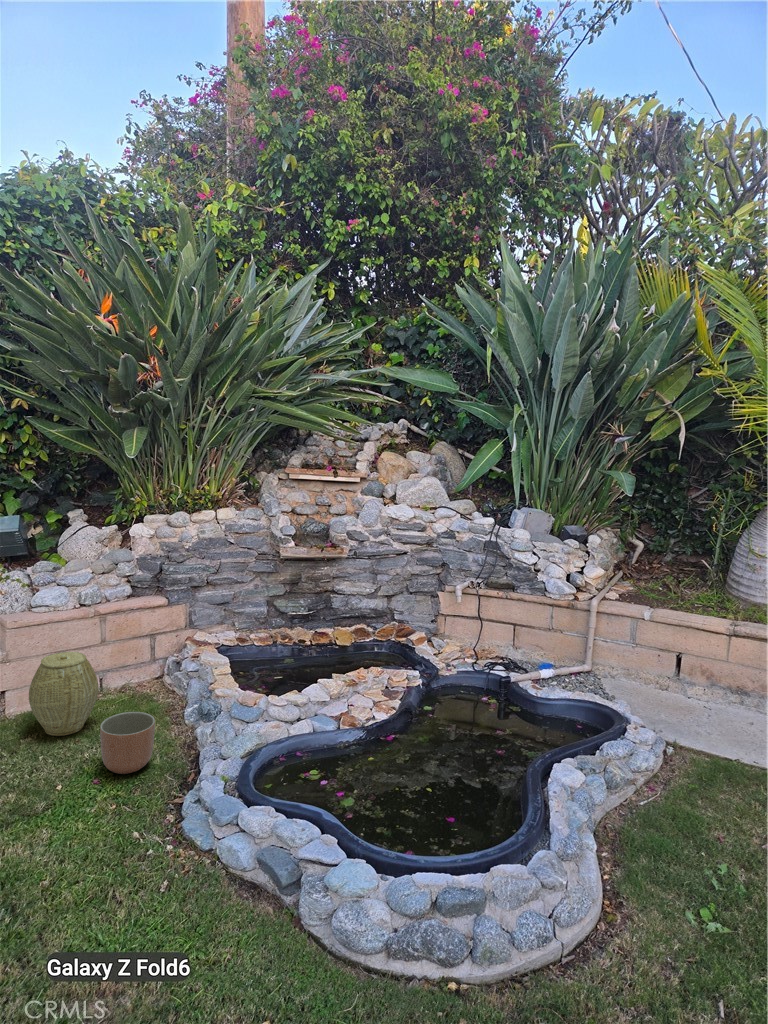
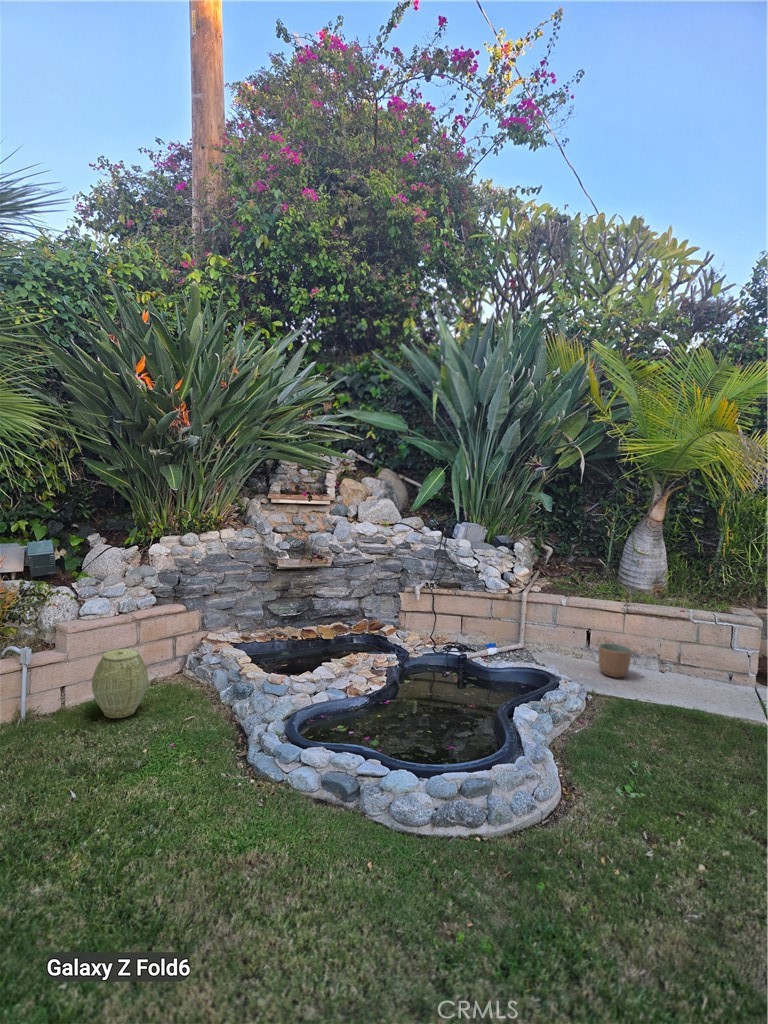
planter: present [100,712,155,774] -> present [598,643,632,678]

